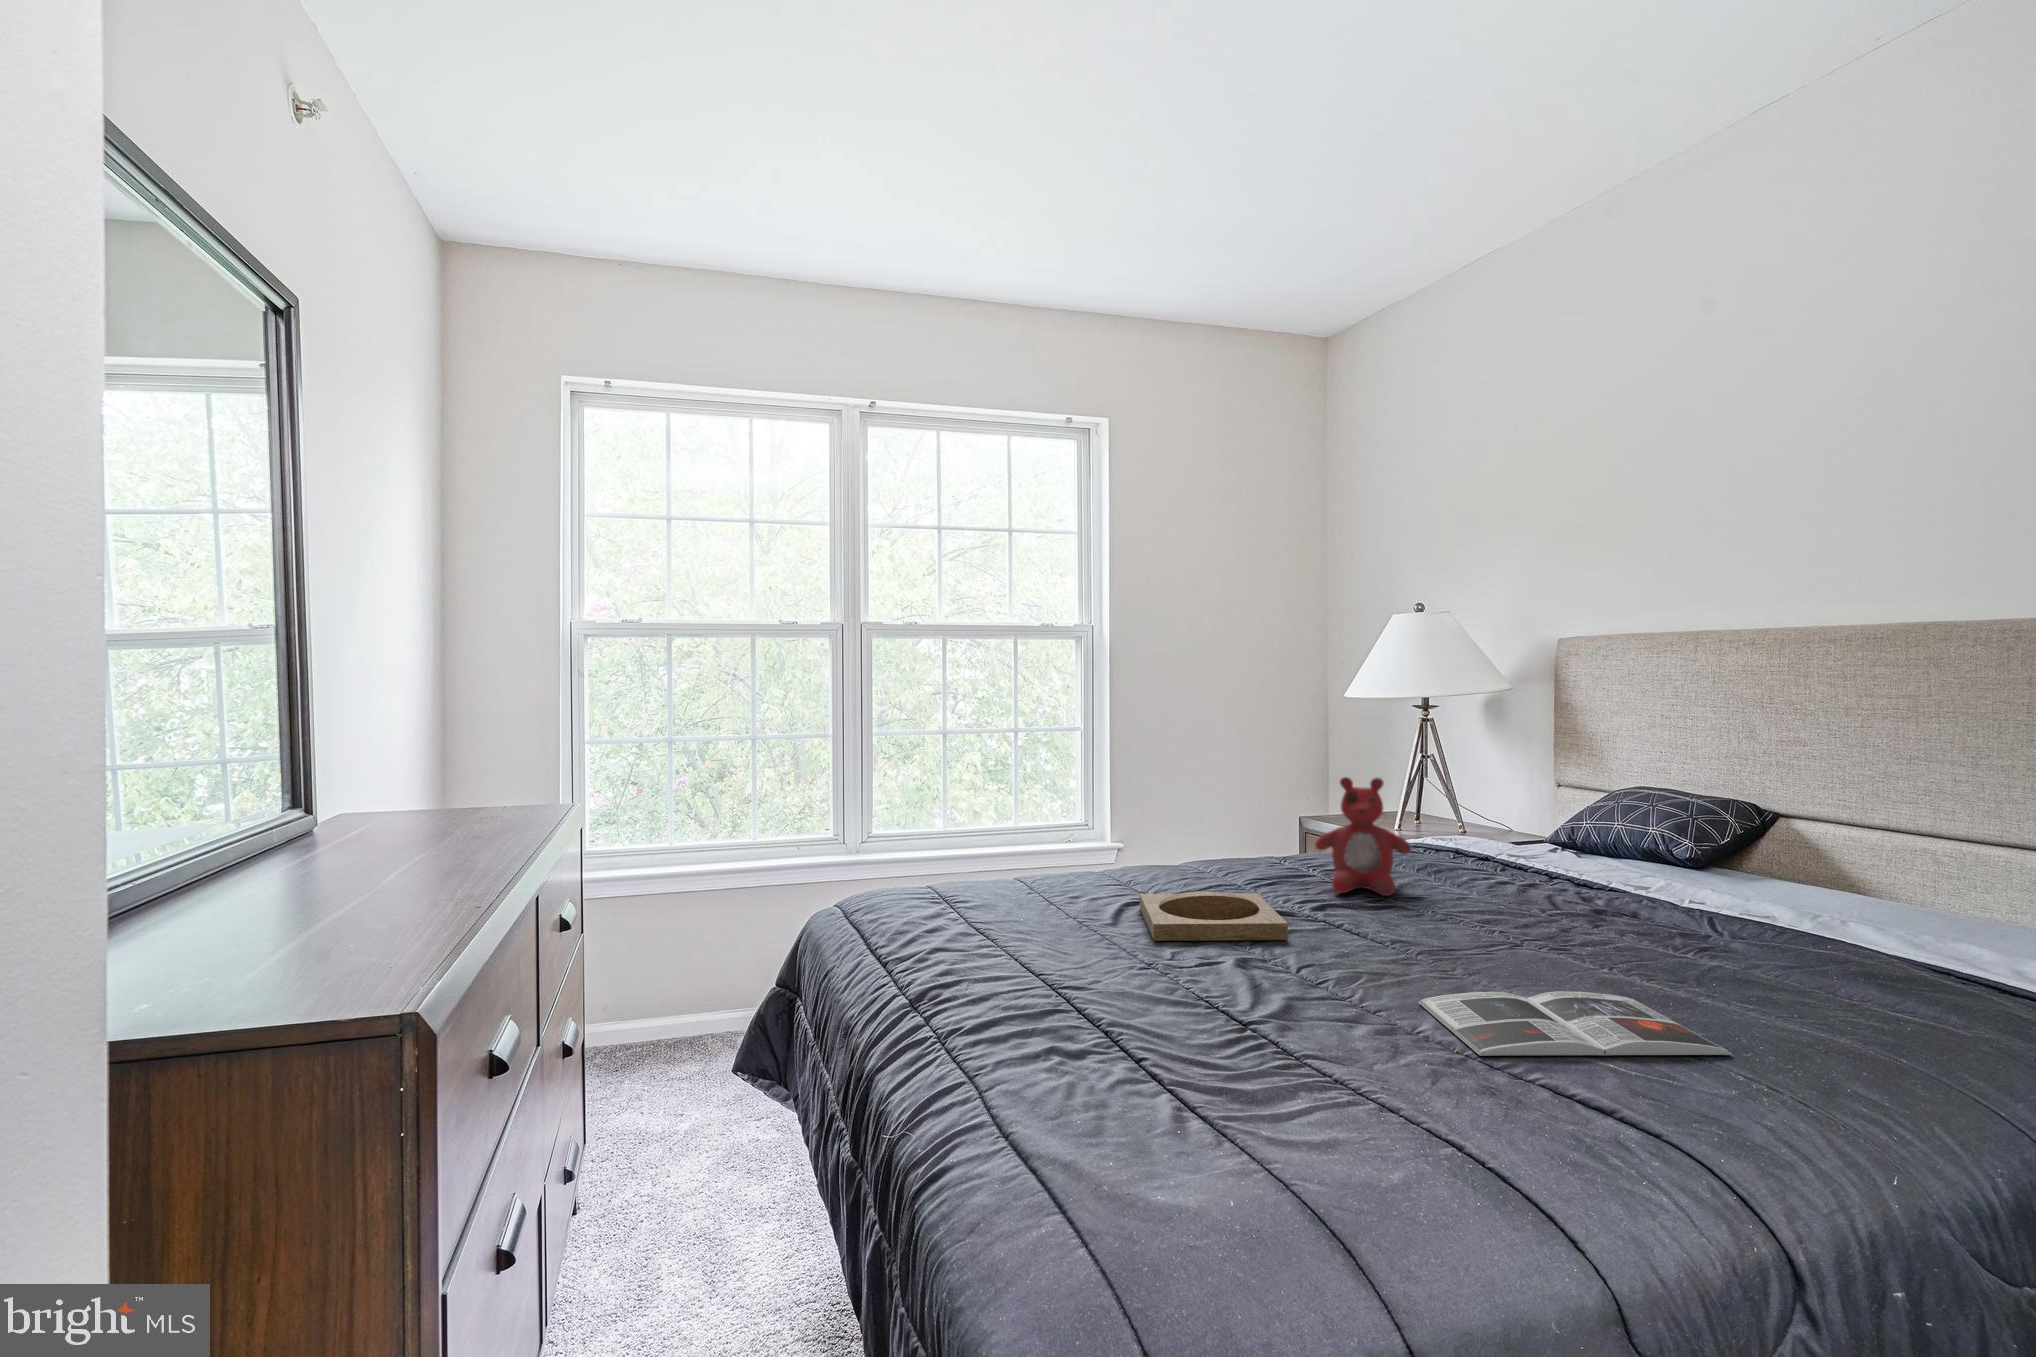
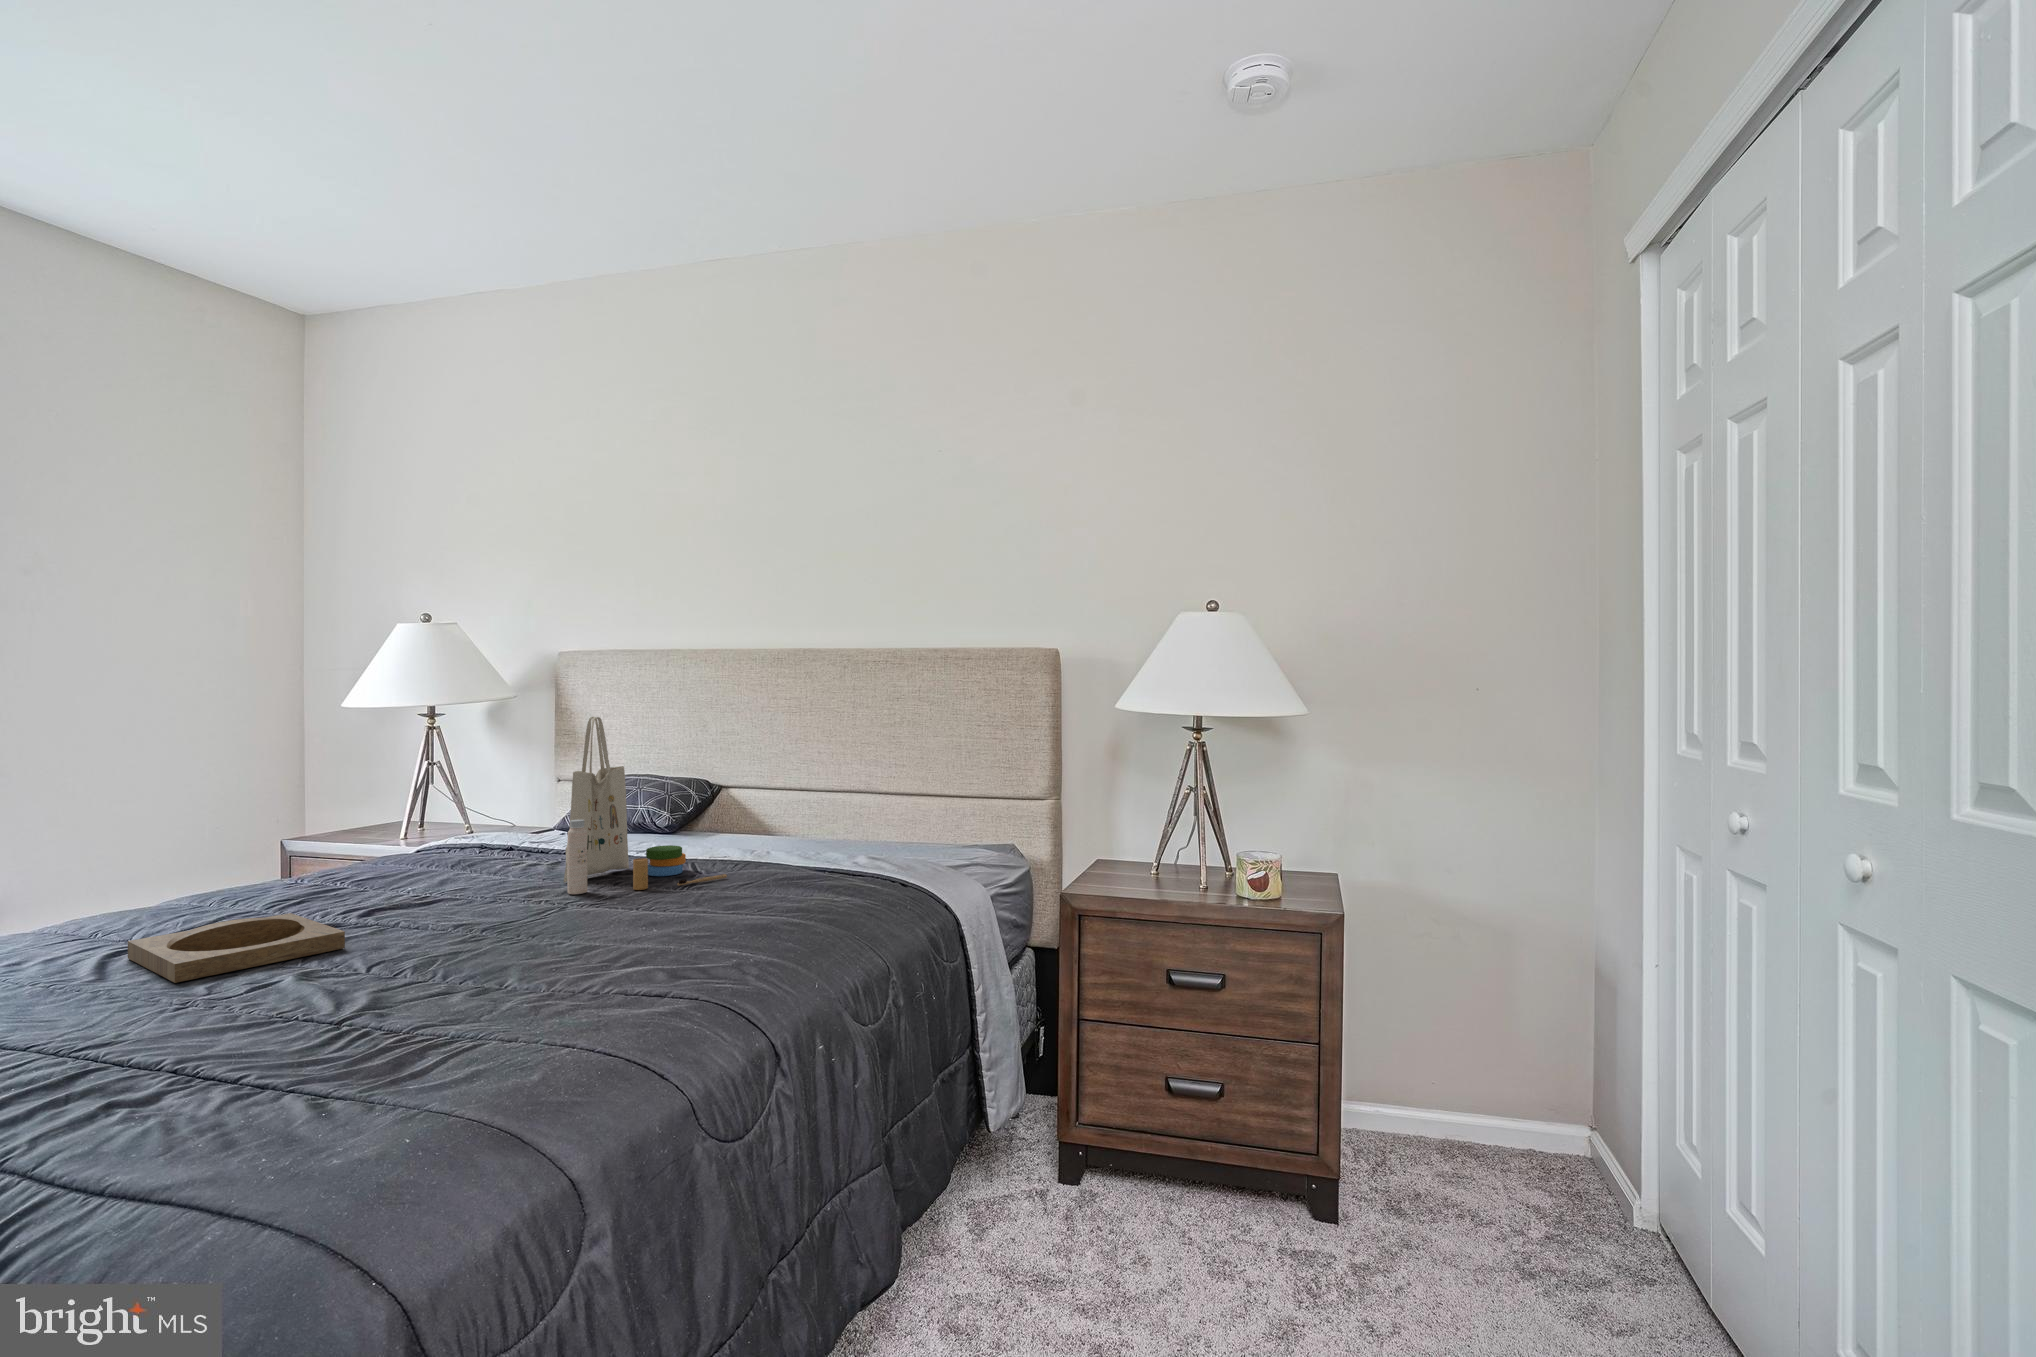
tote bag: none [1531,715,1766,950] -> present [564,717,727,894]
stuffed bear: present [1315,777,1411,896] -> none [346,782,451,899]
magazine: present [1419,991,1732,1056] -> none [499,924,723,986]

